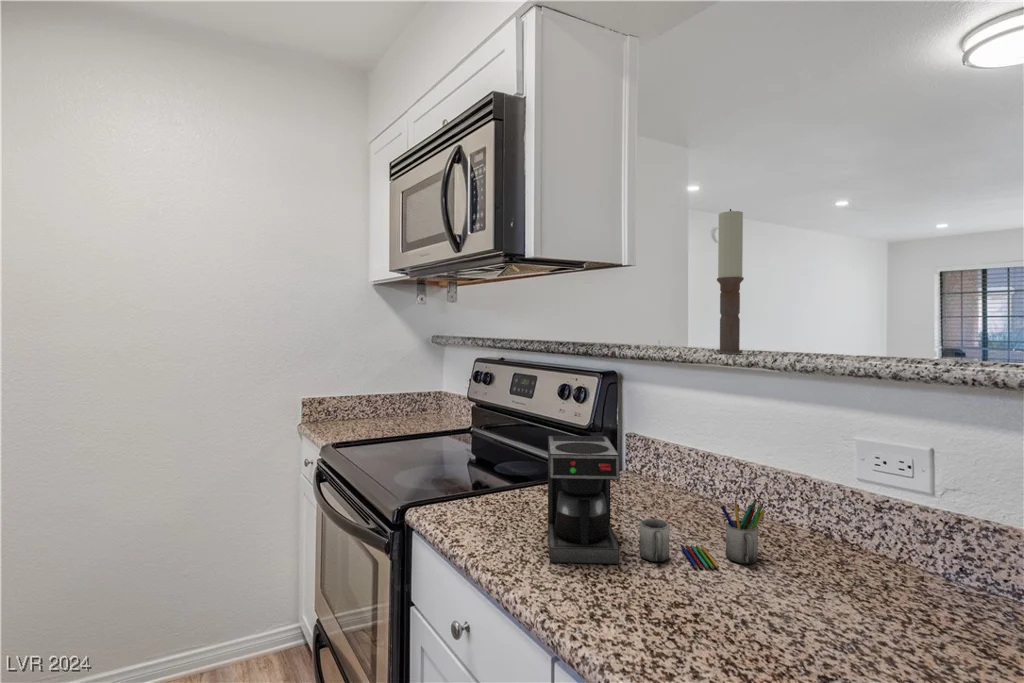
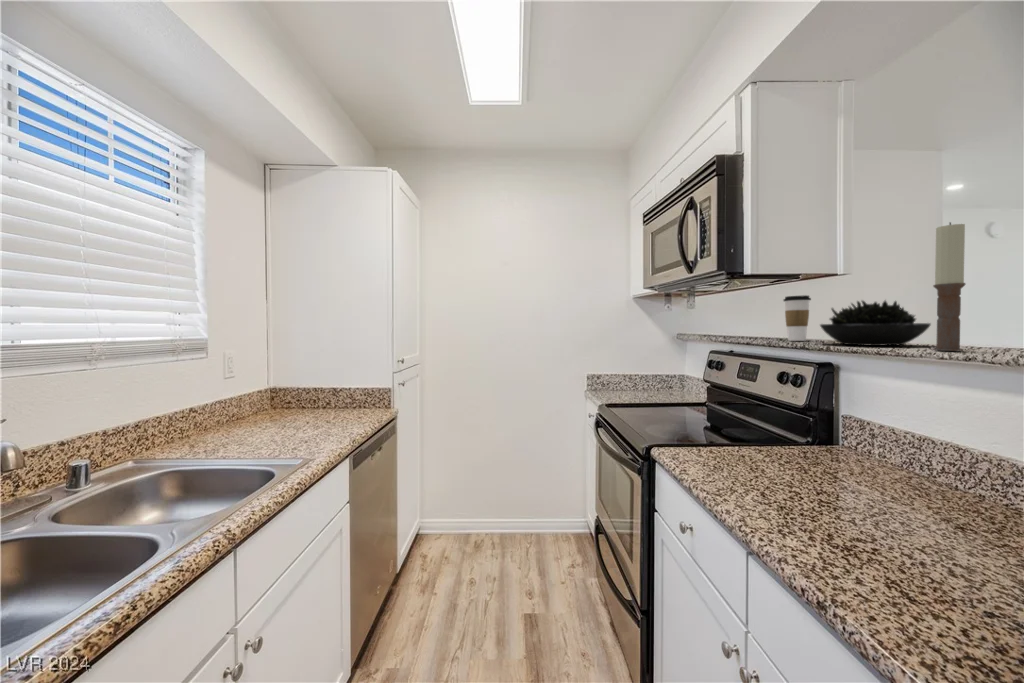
coffee cup: none [564,289,592,345] -> present [784,295,811,341]
succulent plant: none [605,295,707,349] -> present [820,301,930,346]
coffee maker: present [548,436,766,568] -> none [754,409,967,529]

